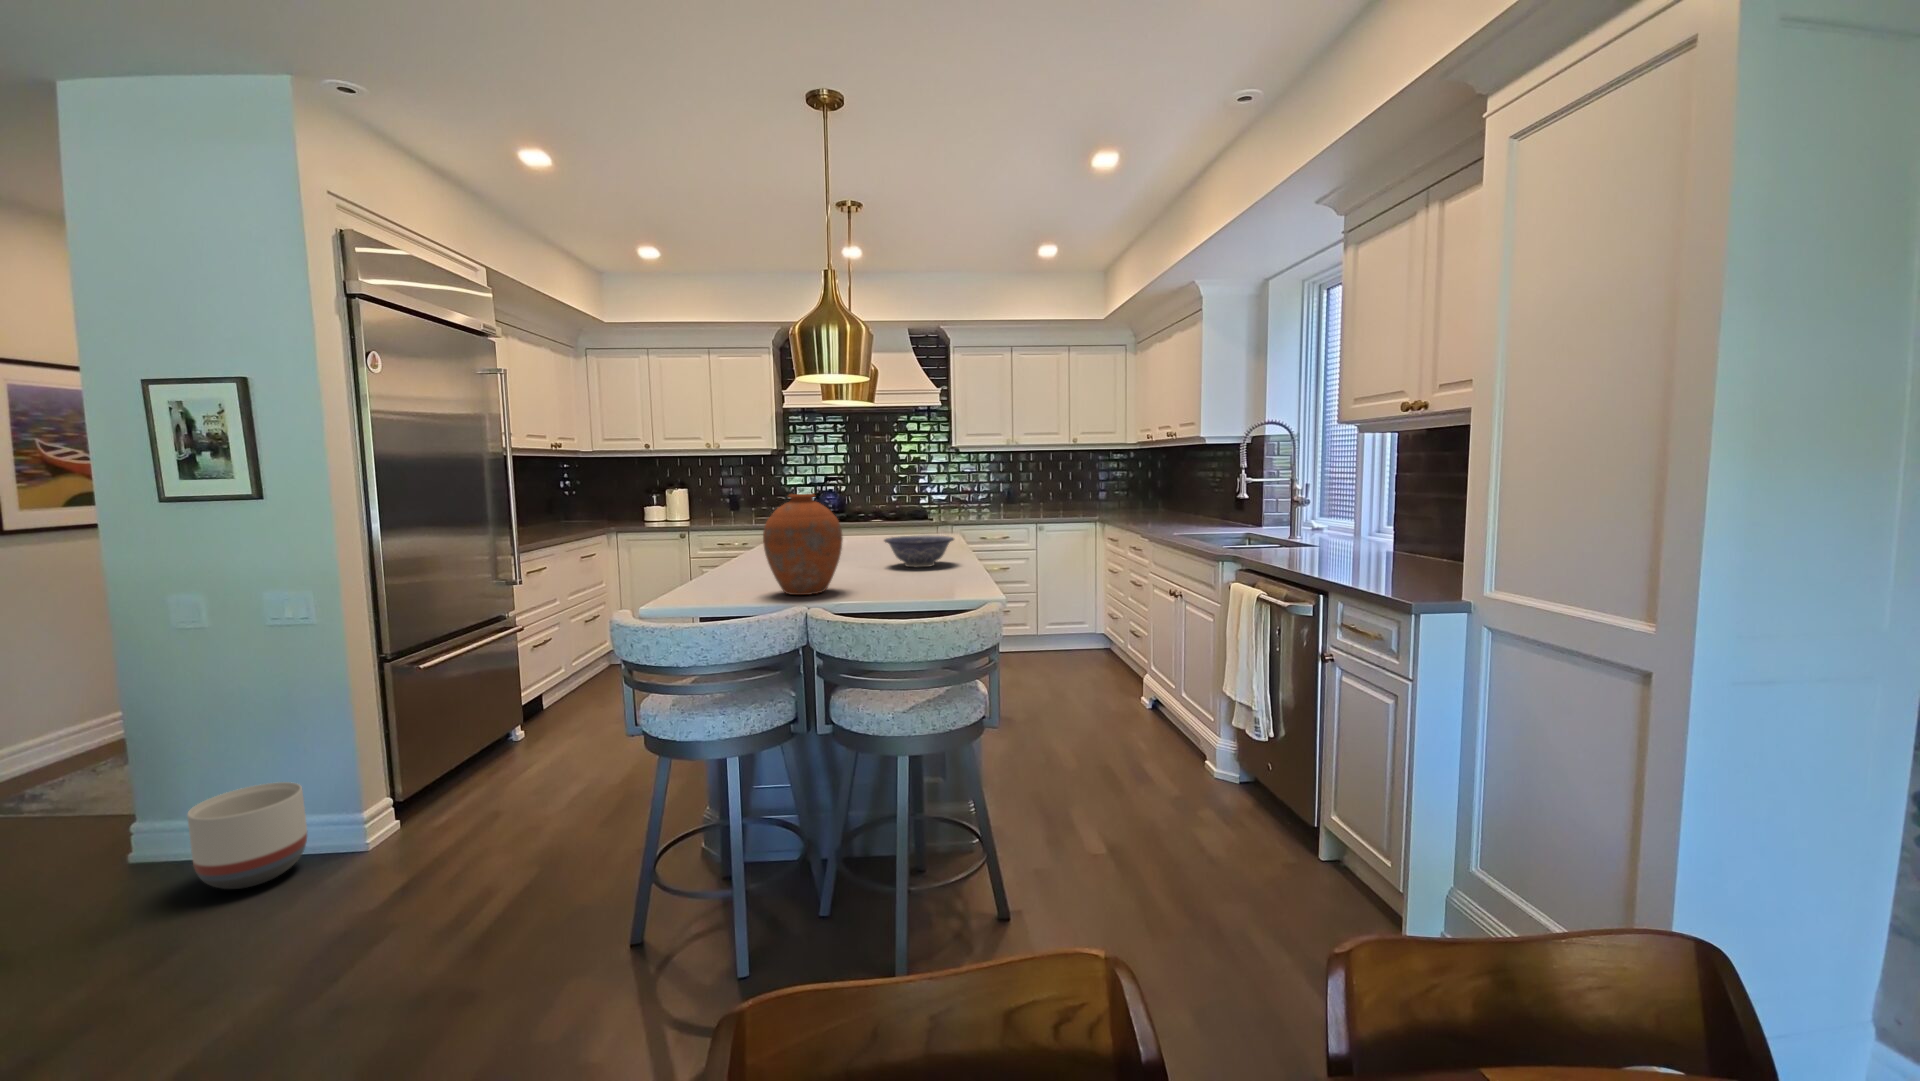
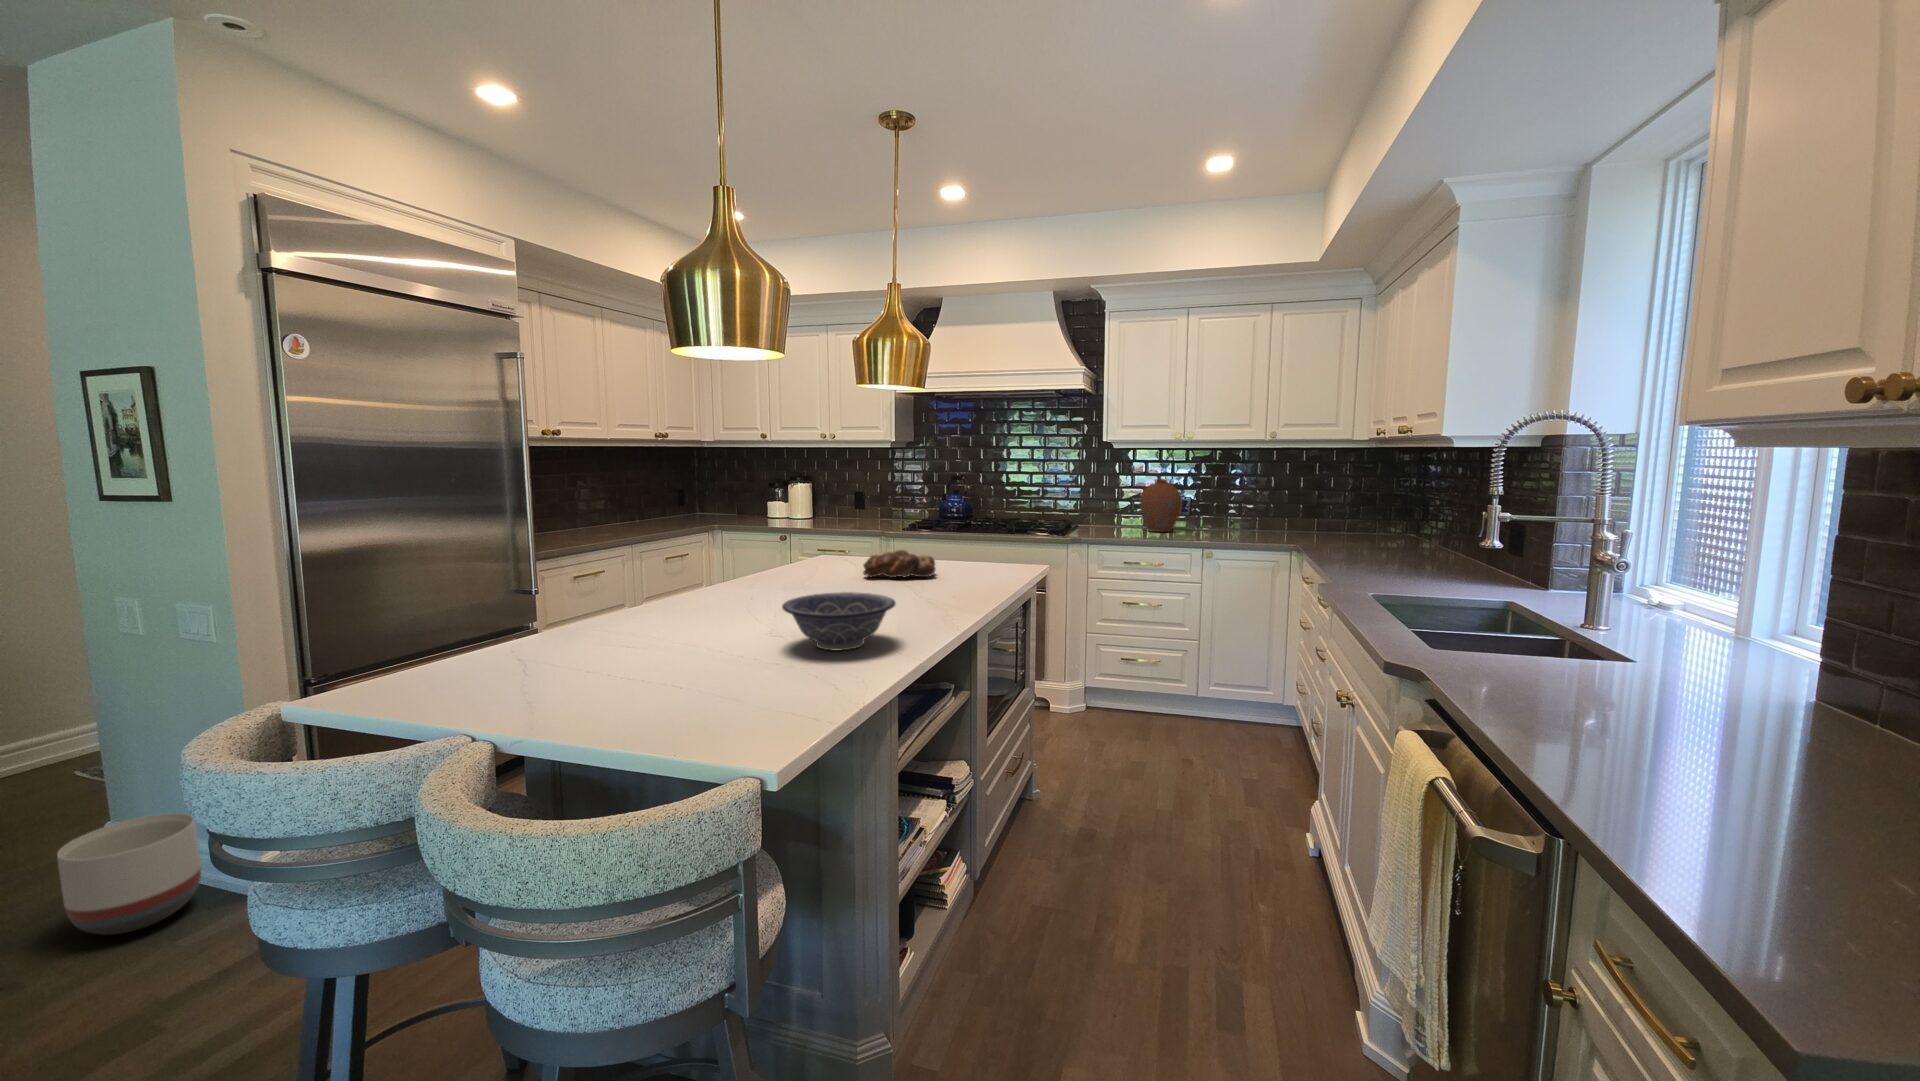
vase: present [763,494,843,595] -> present [1140,479,1182,532]
bread loaf: none [847,523,902,544] -> present [863,550,936,578]

